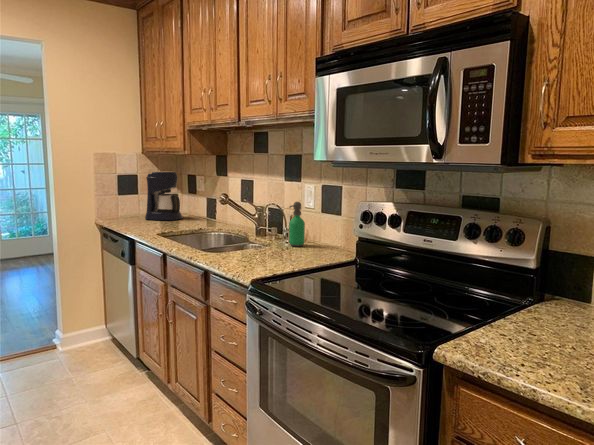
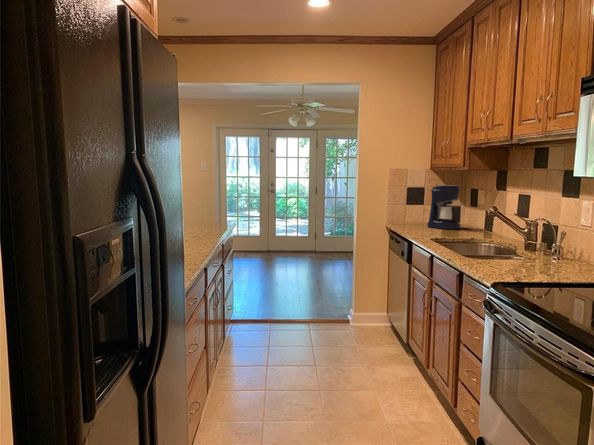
soap dispenser: present [289,202,305,246] -> none [556,218,576,264]

